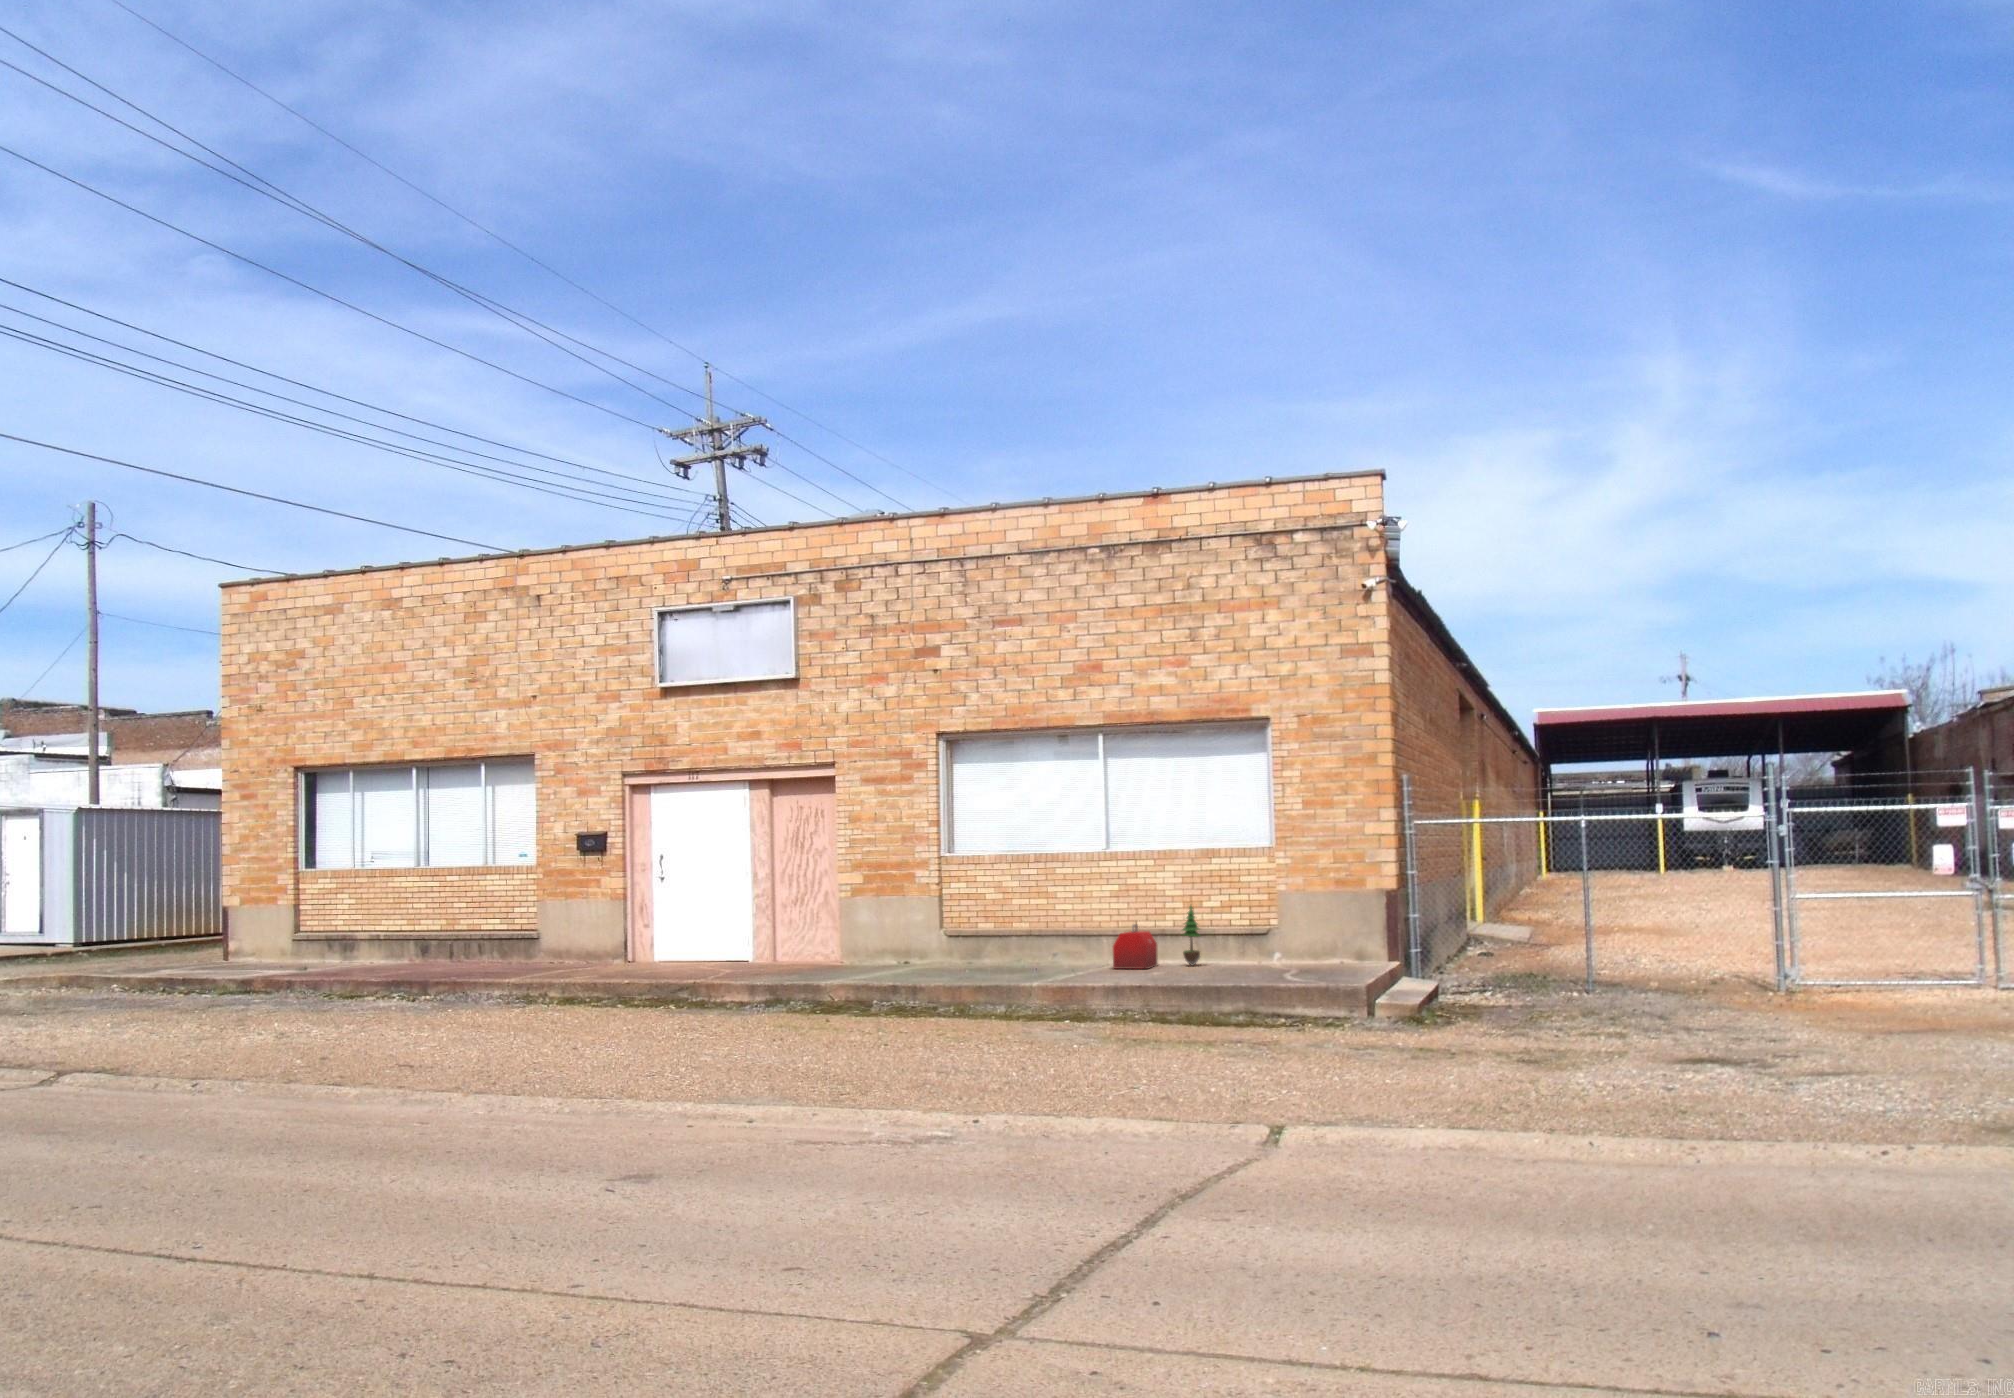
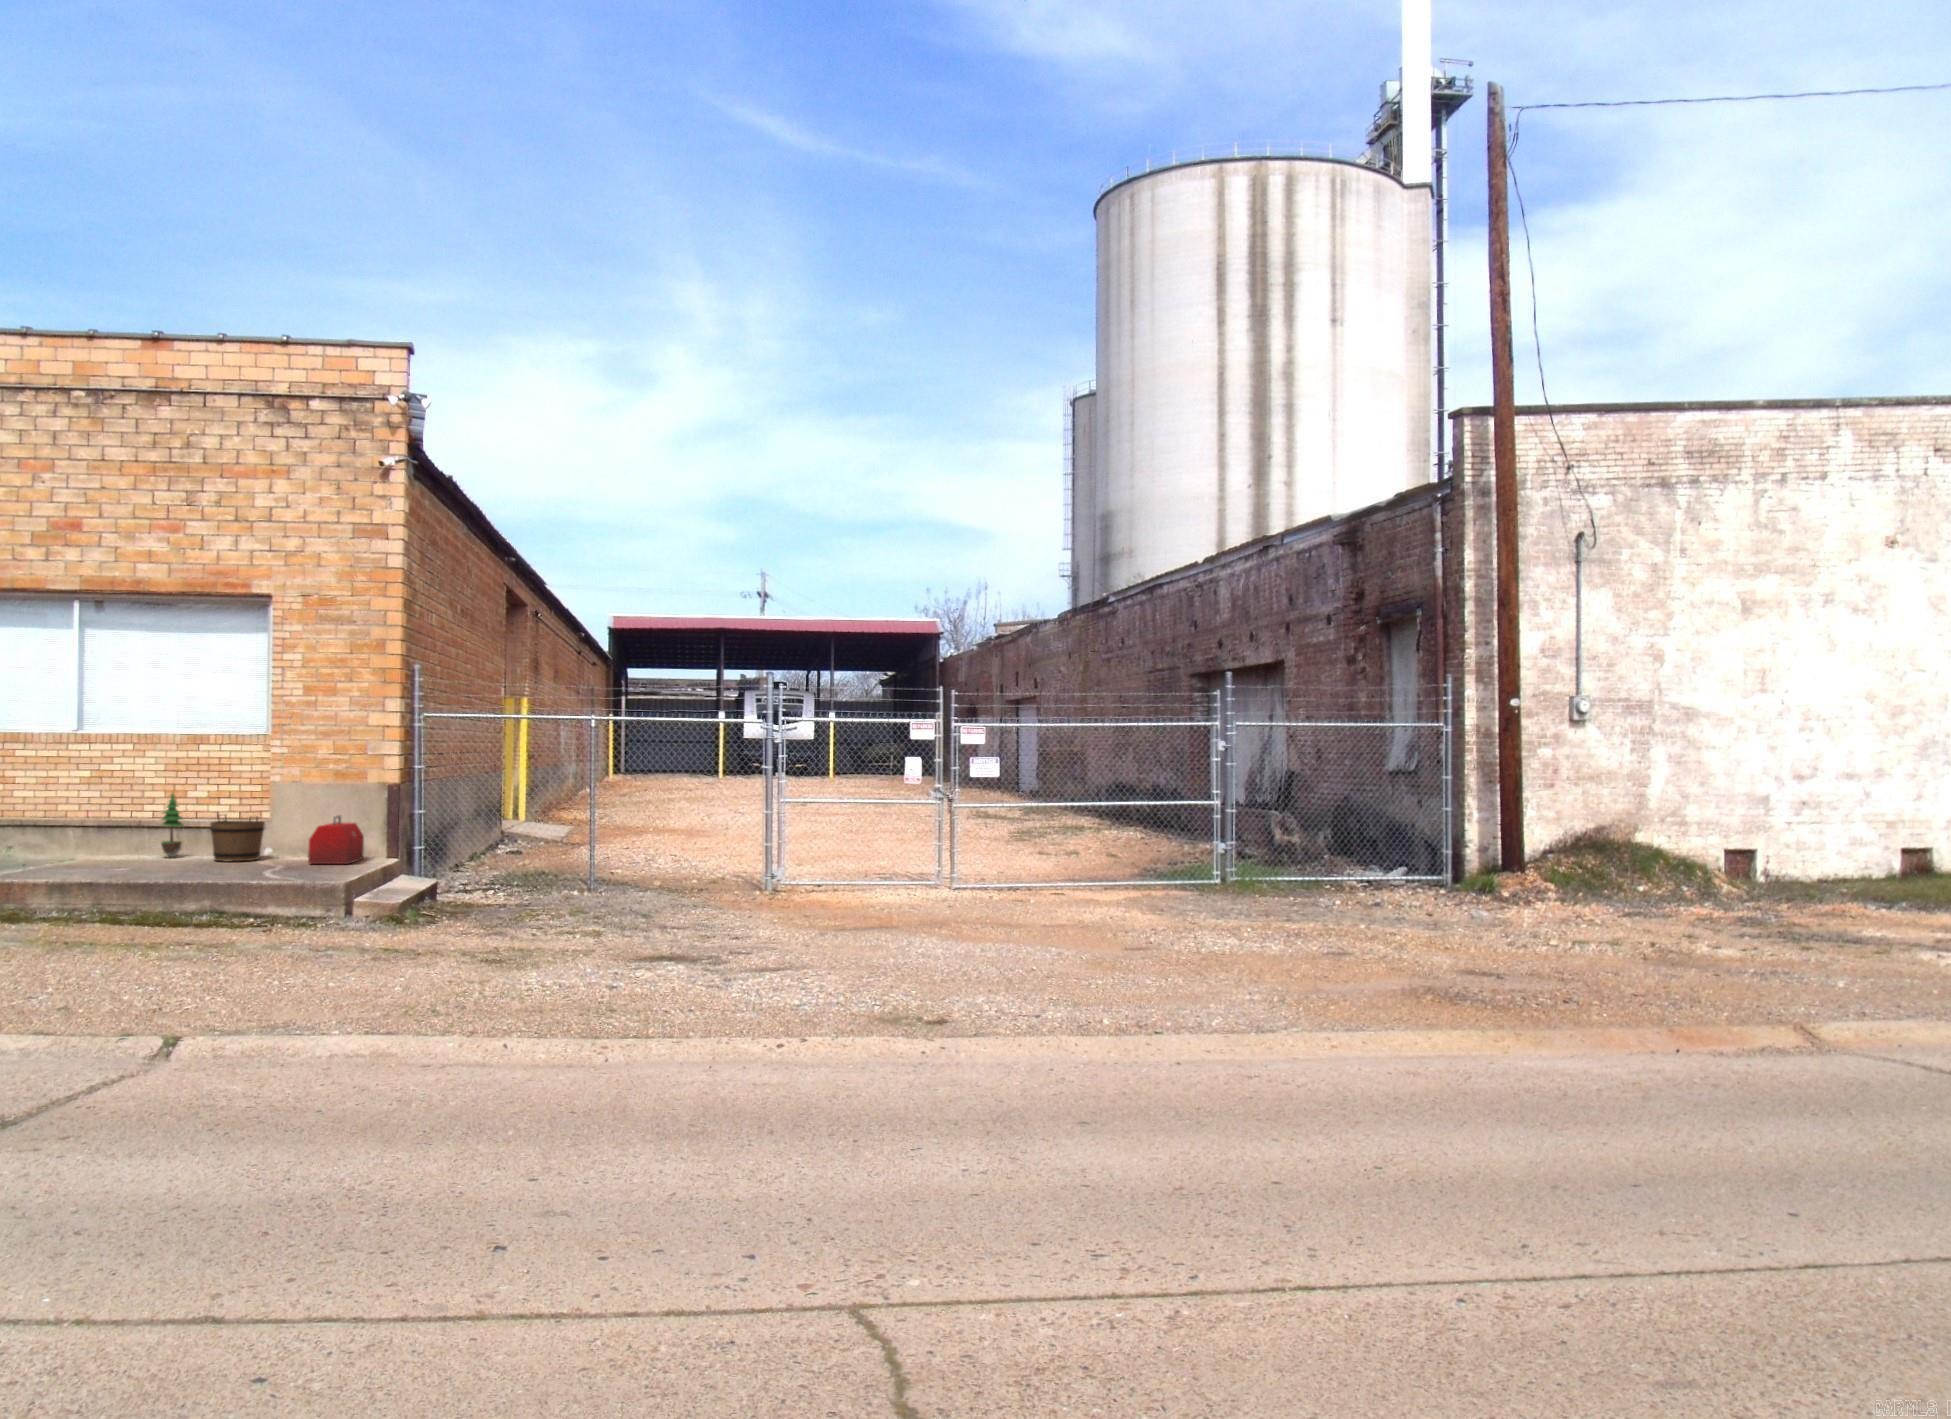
toolbox: present [1113,924,1158,969] -> present [308,815,364,864]
bucket: none [1226,925,1273,969] -> present [210,815,265,861]

